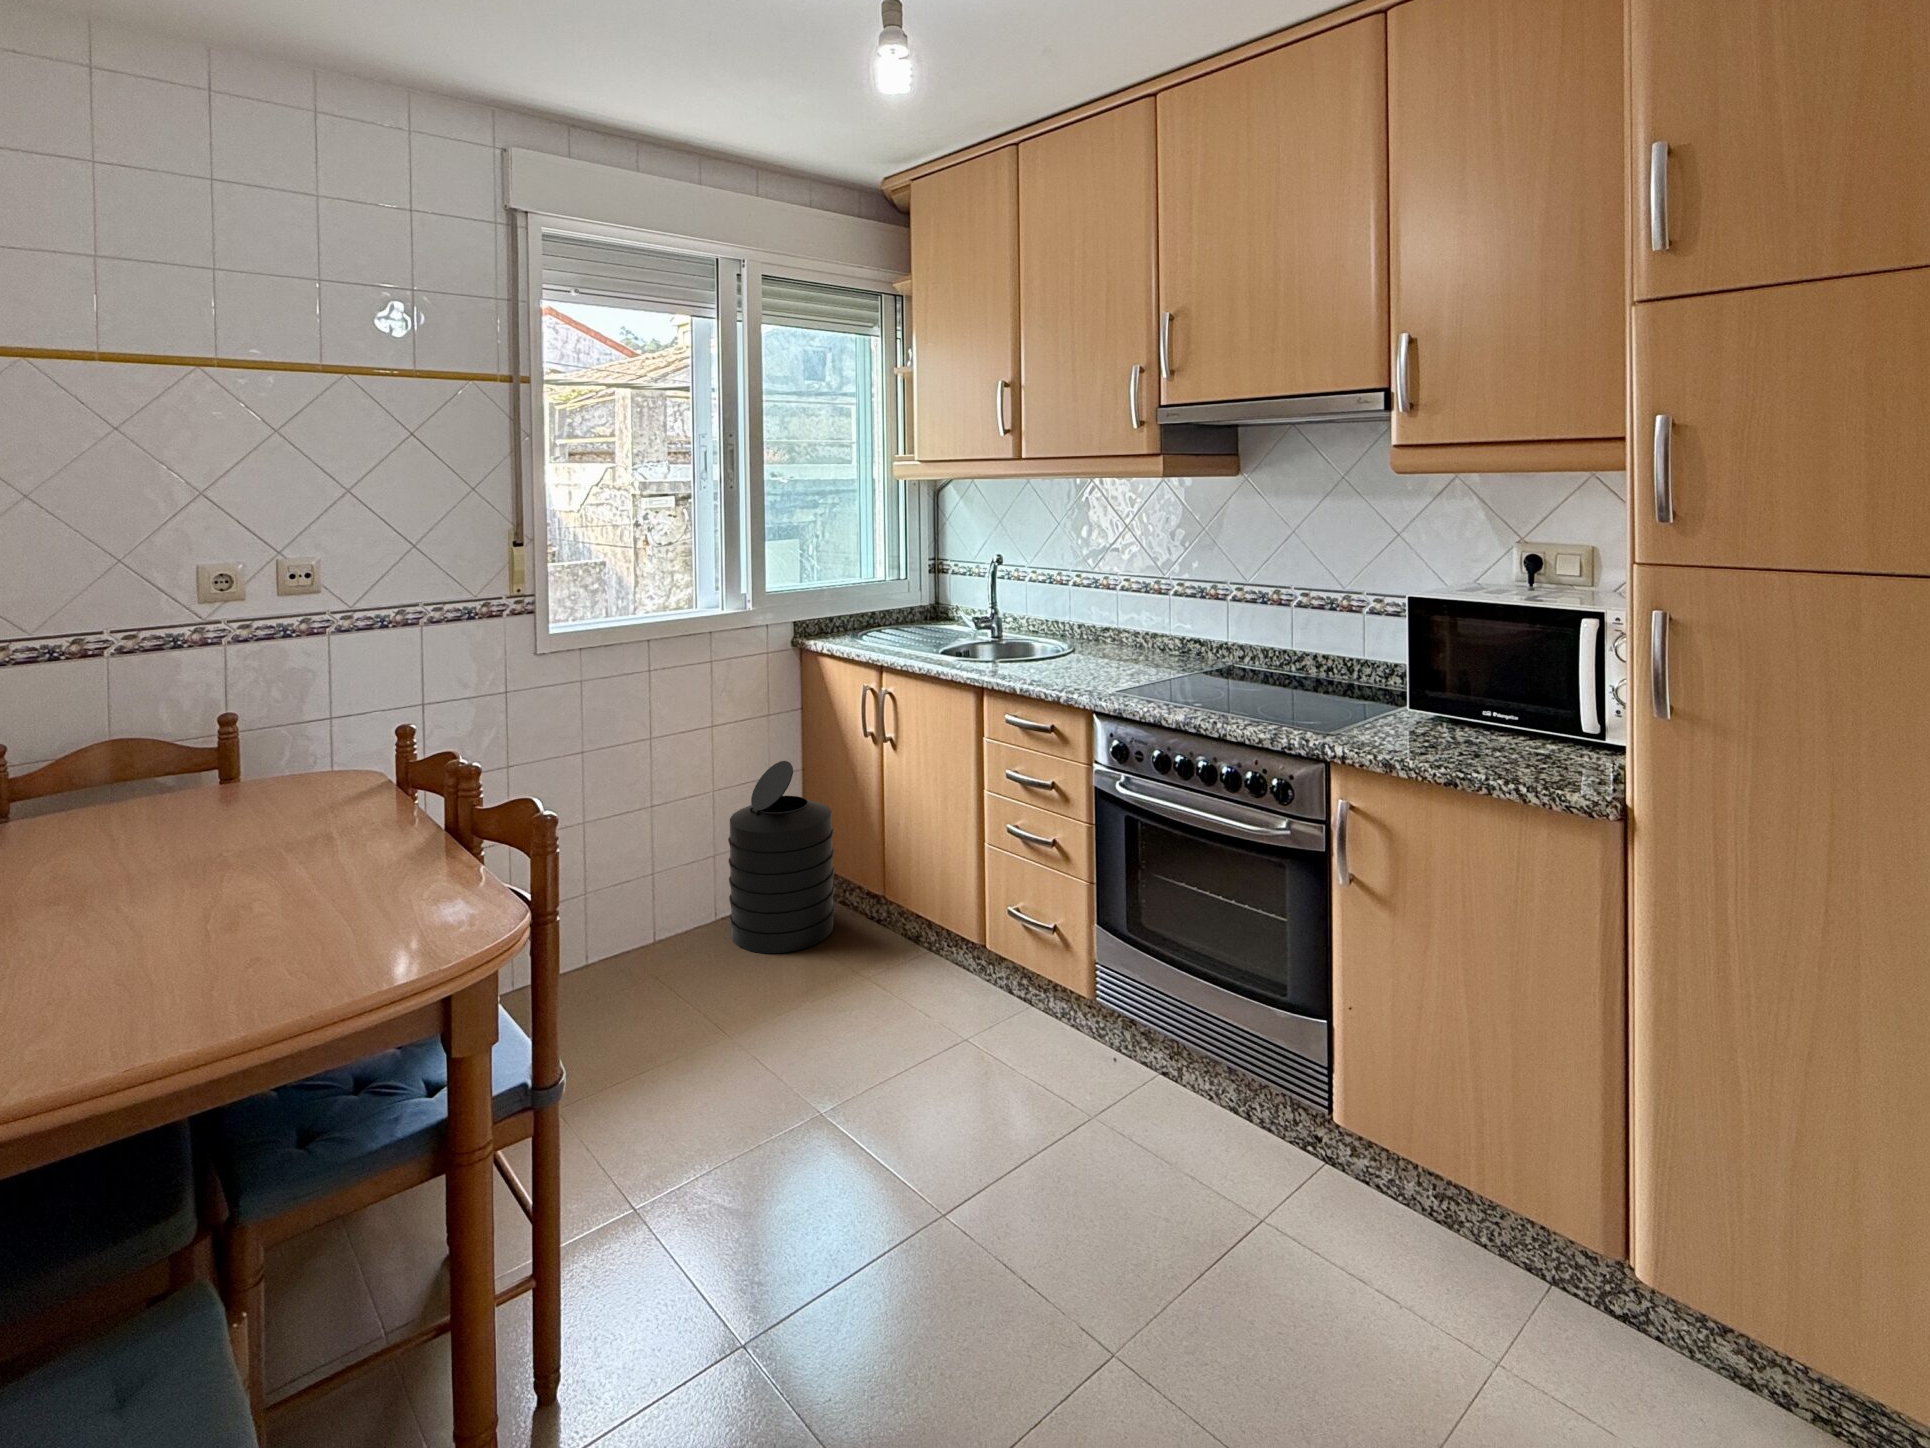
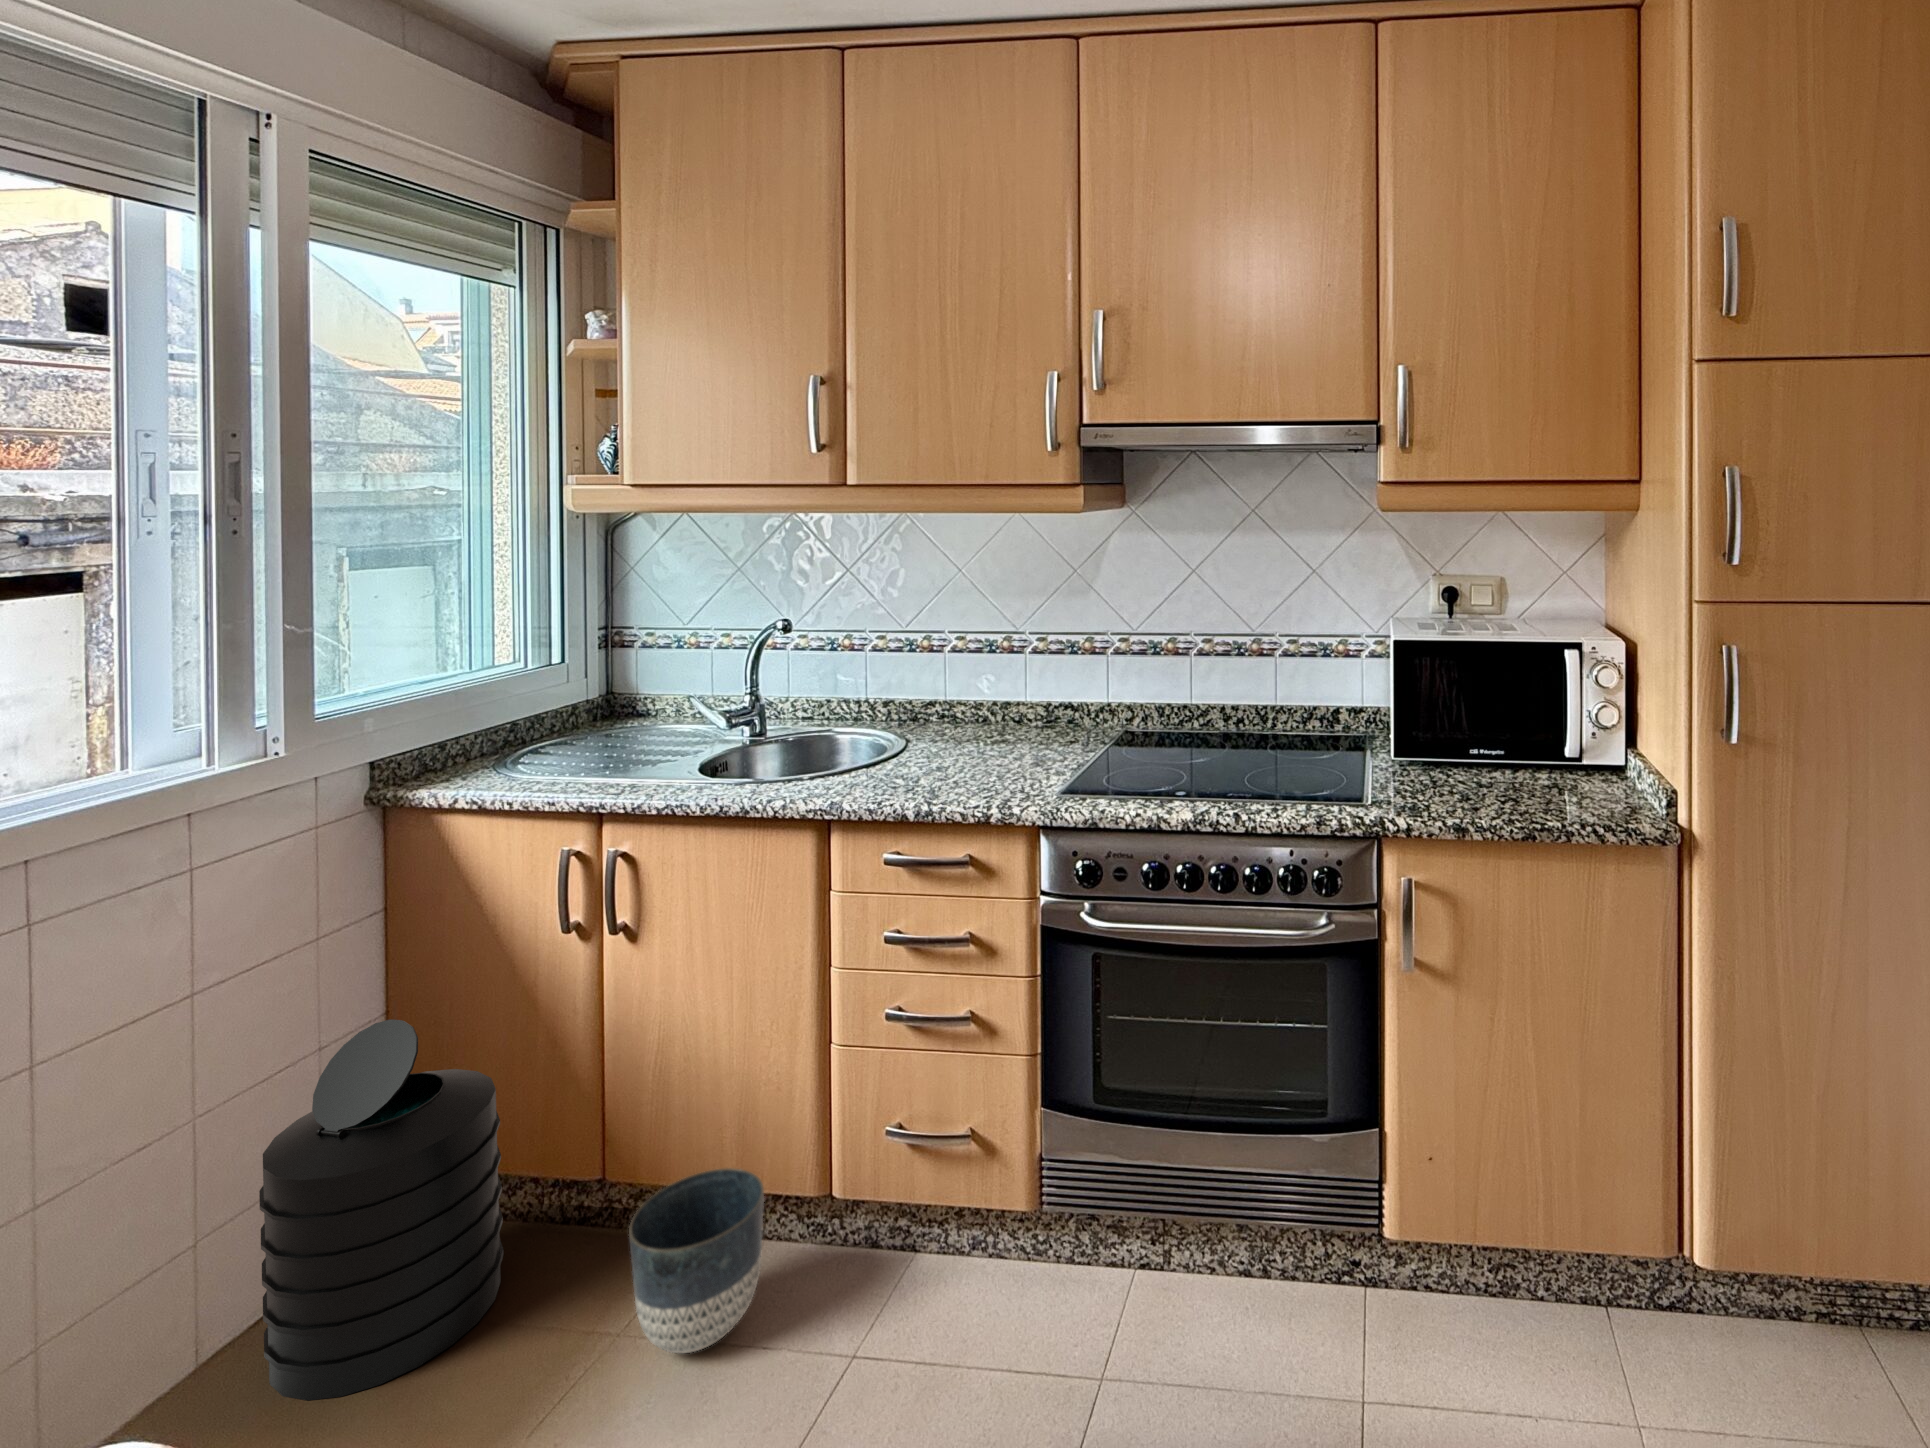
planter: none [863,897,937,999] -> present [629,1168,764,1353]

